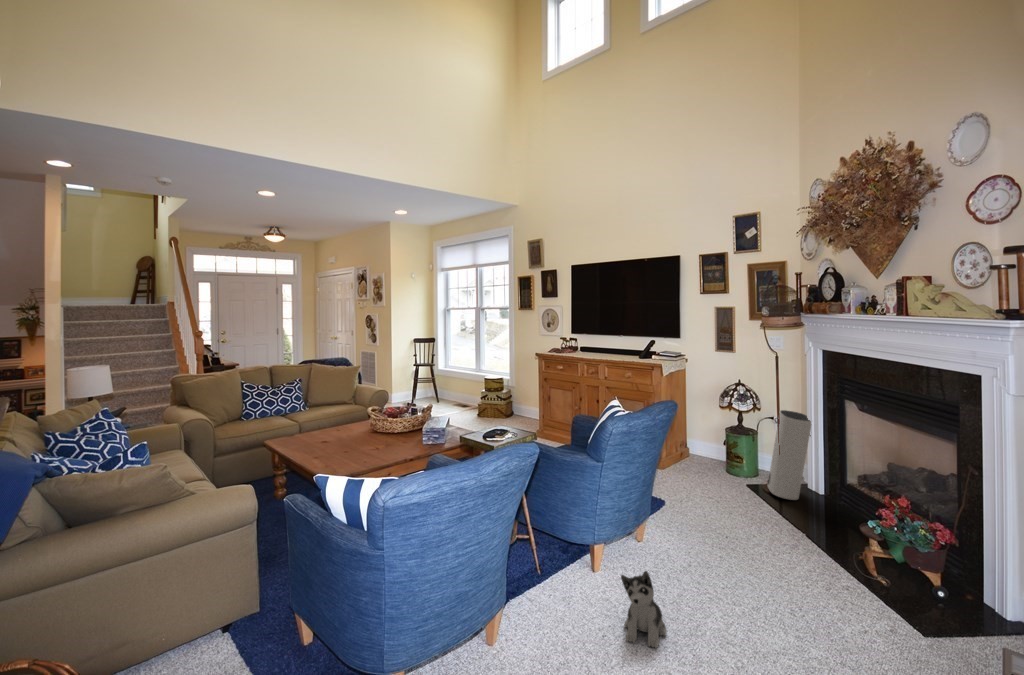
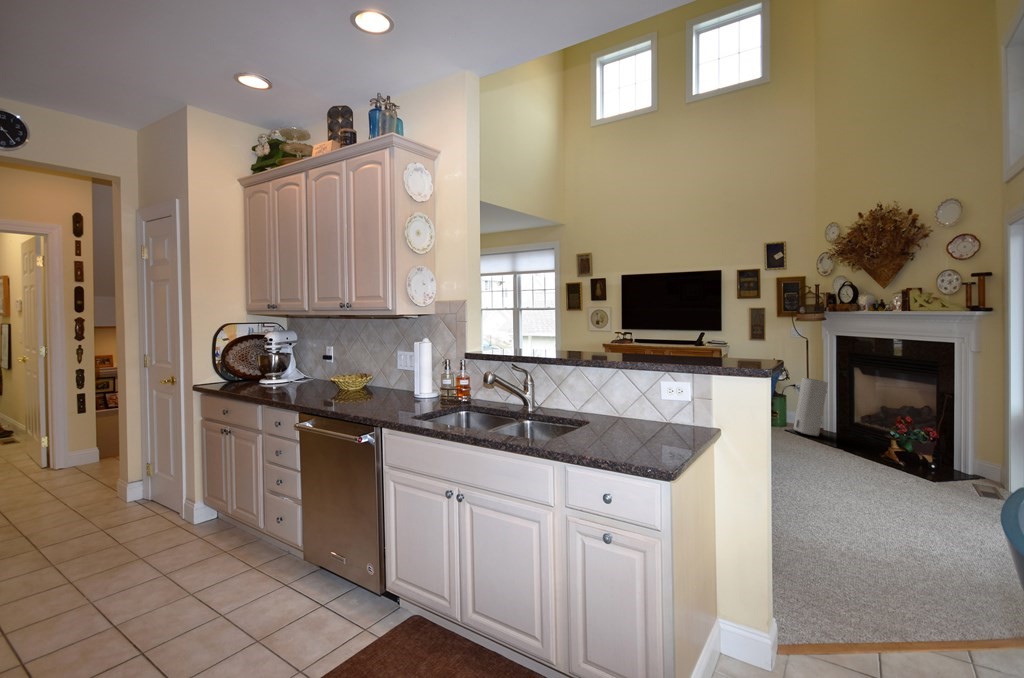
plush toy: present [621,571,667,648] -> none [796,454,826,497]

